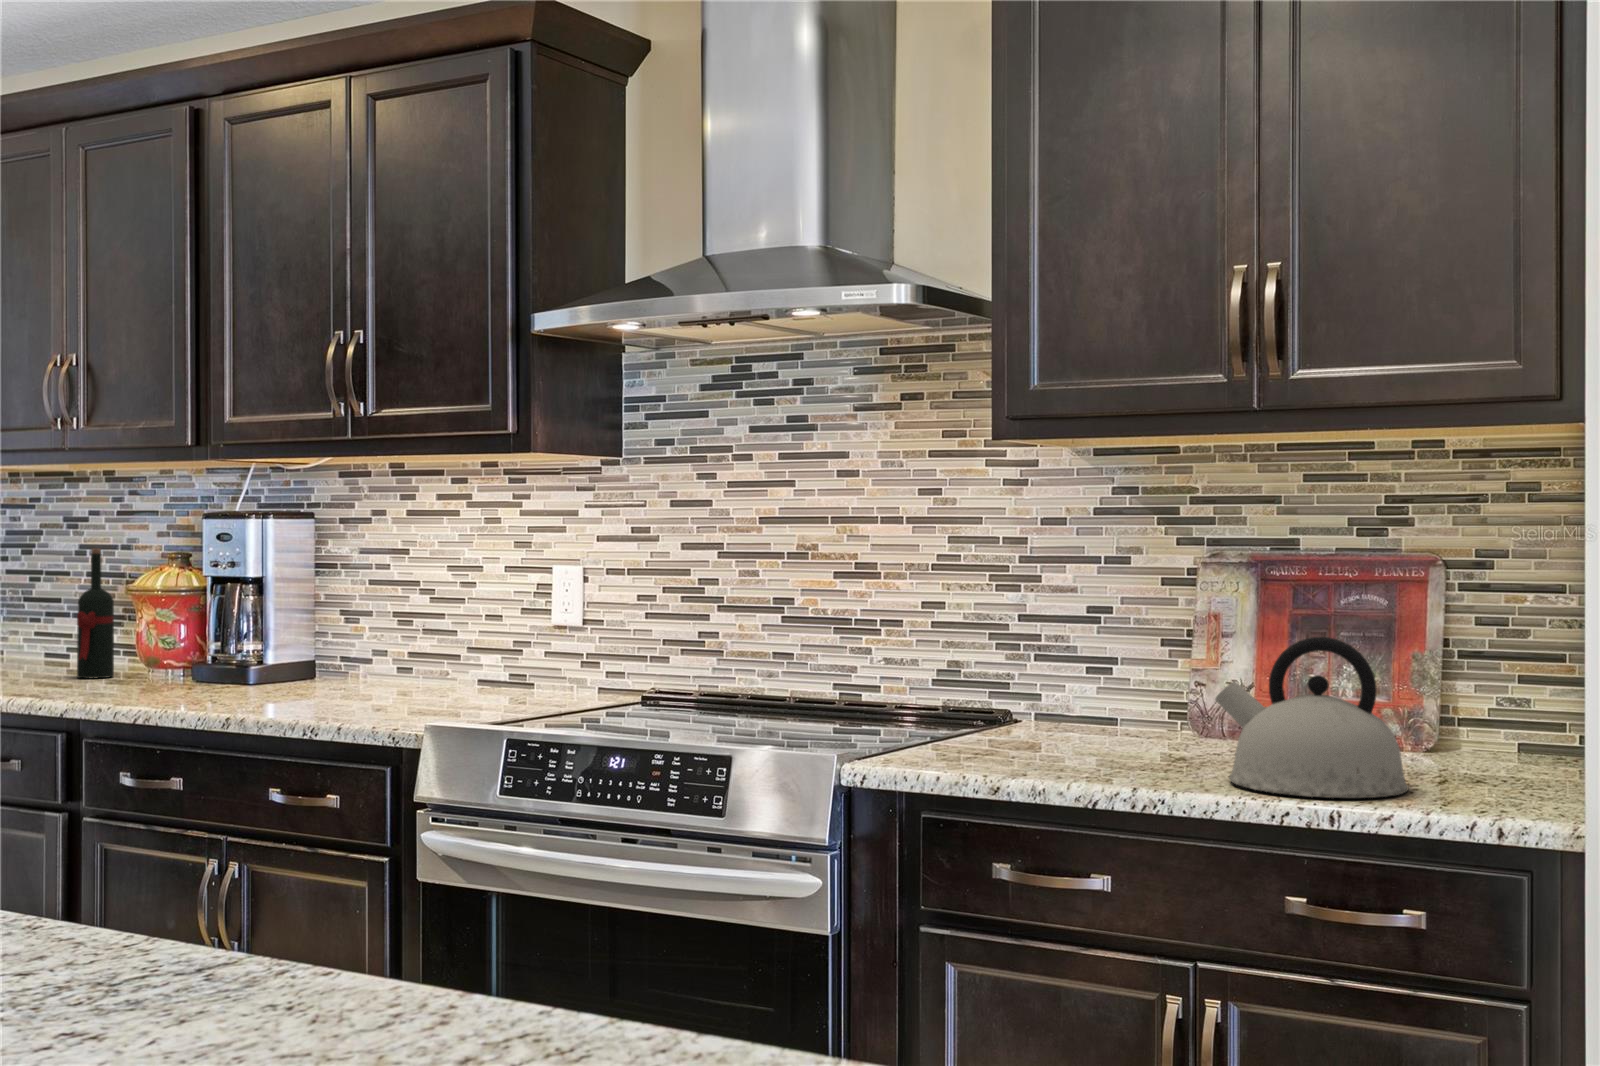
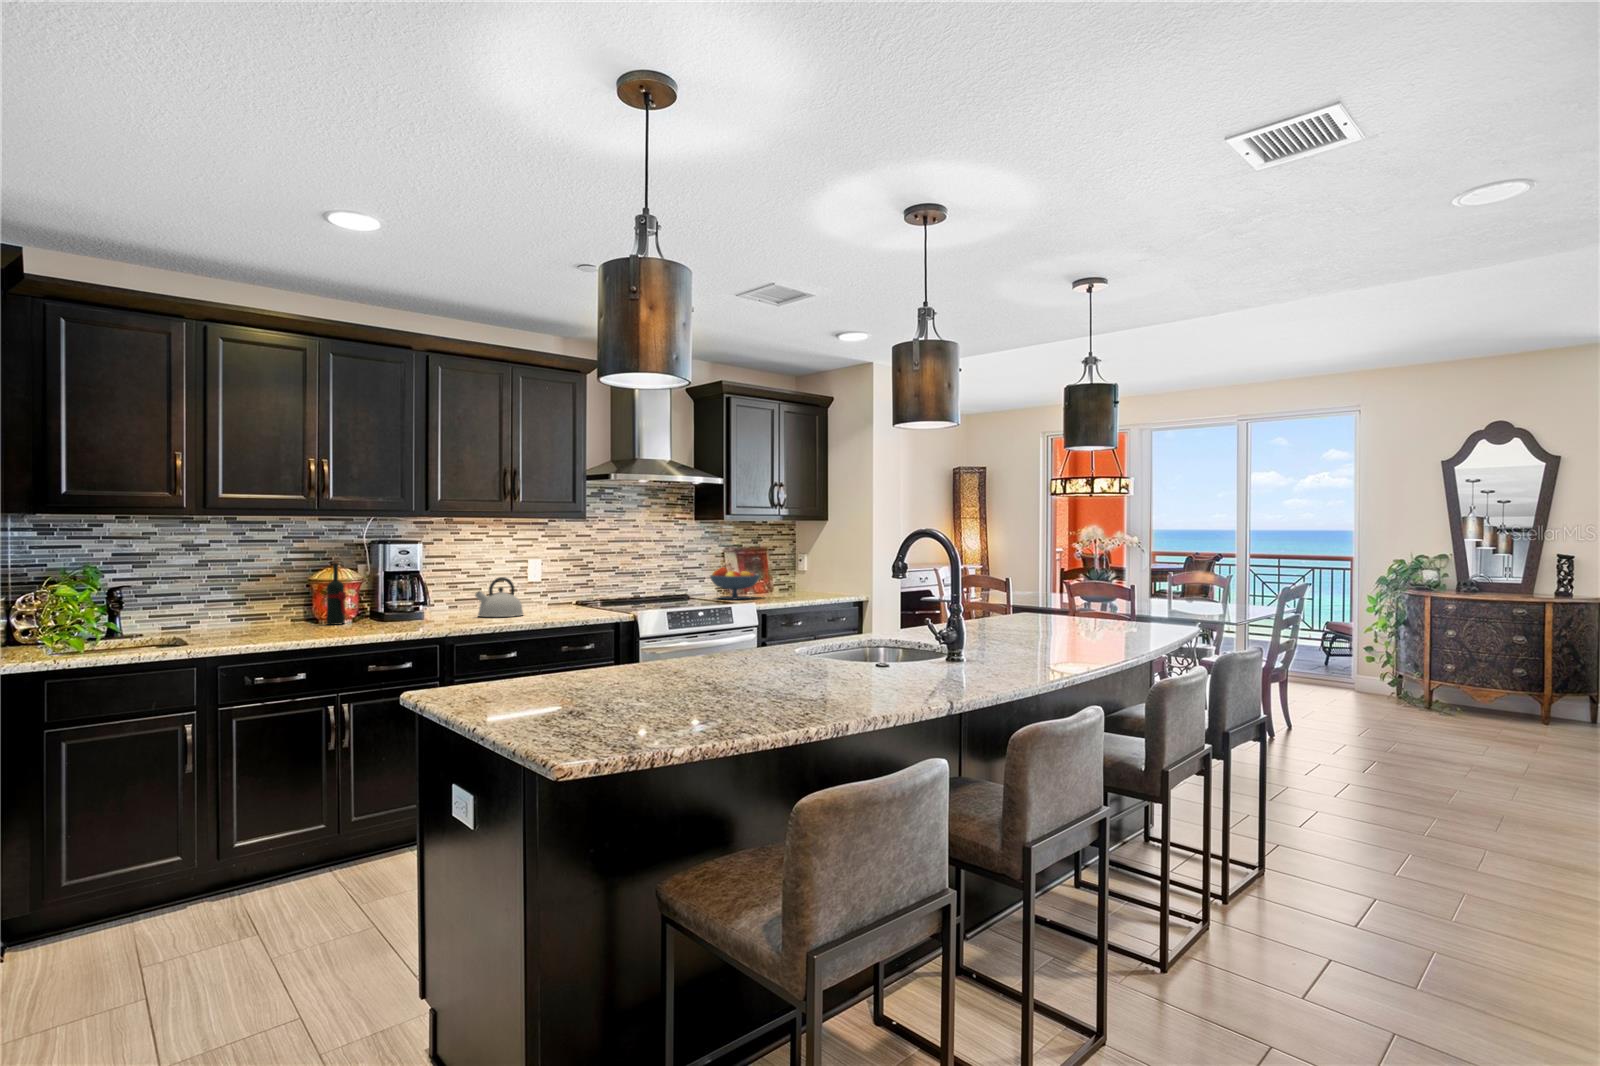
fruit bowl: none [910,618,1117,759] -> present [710,567,760,599]
kettle: present [1215,637,1408,798] -> present [475,577,523,617]

